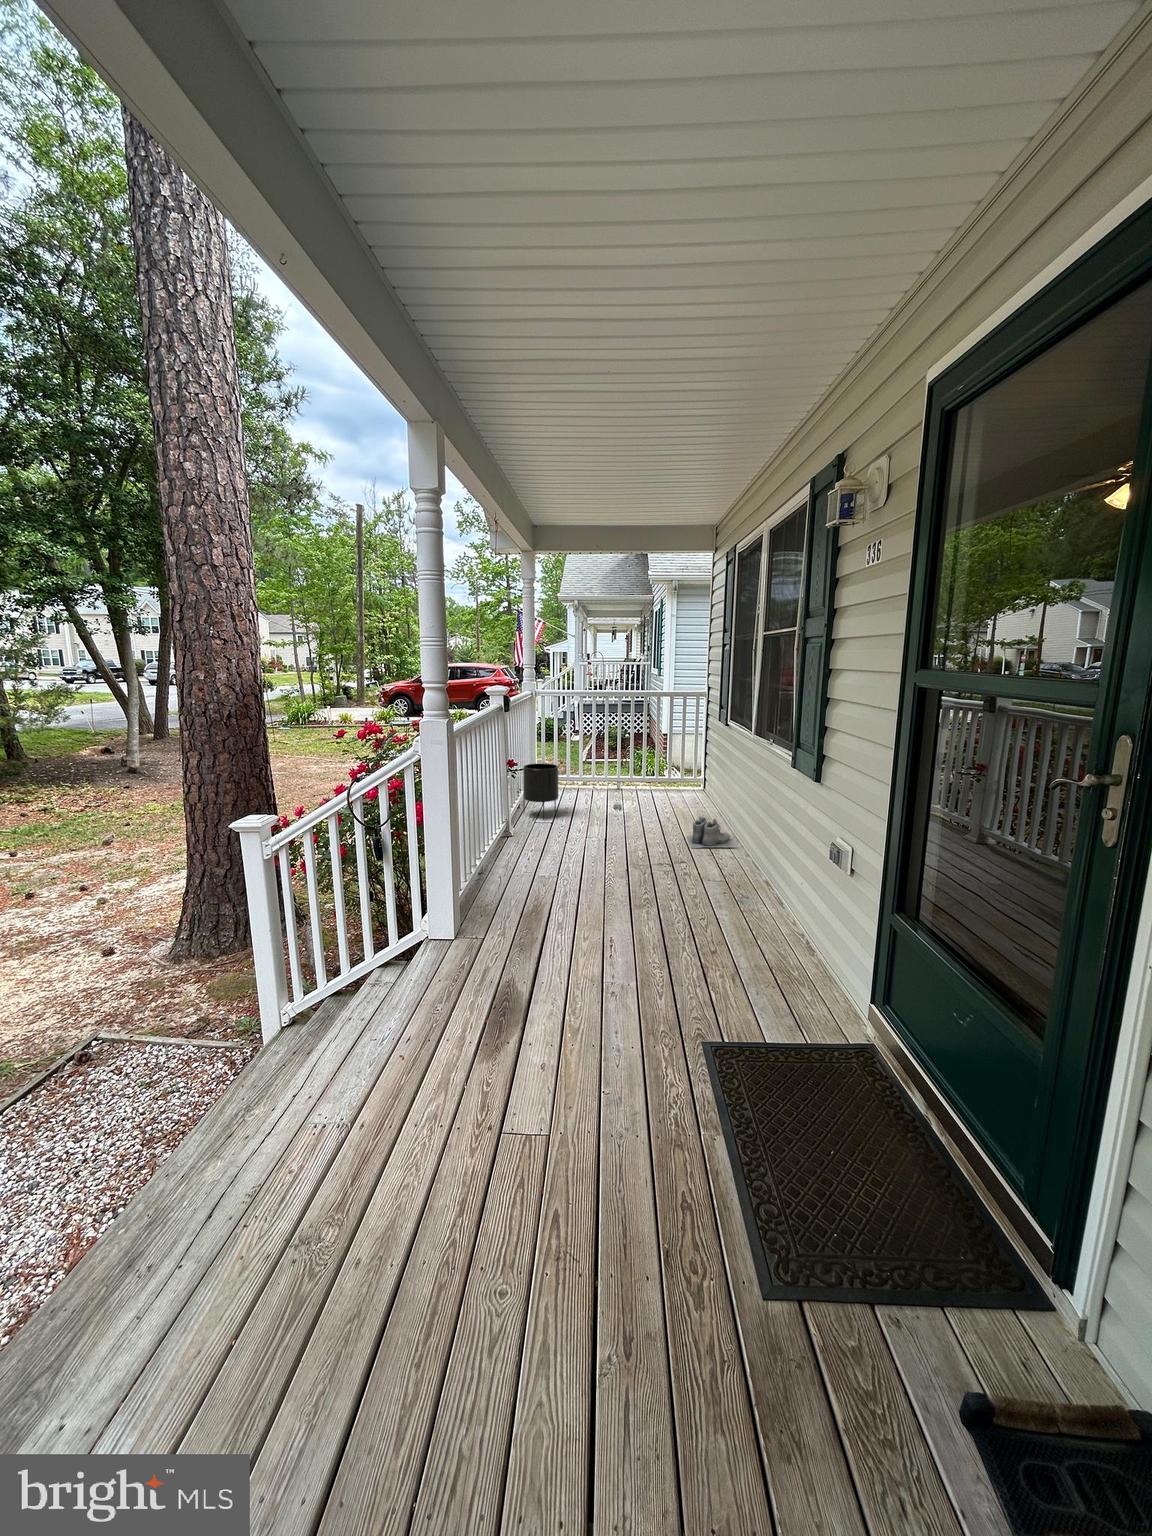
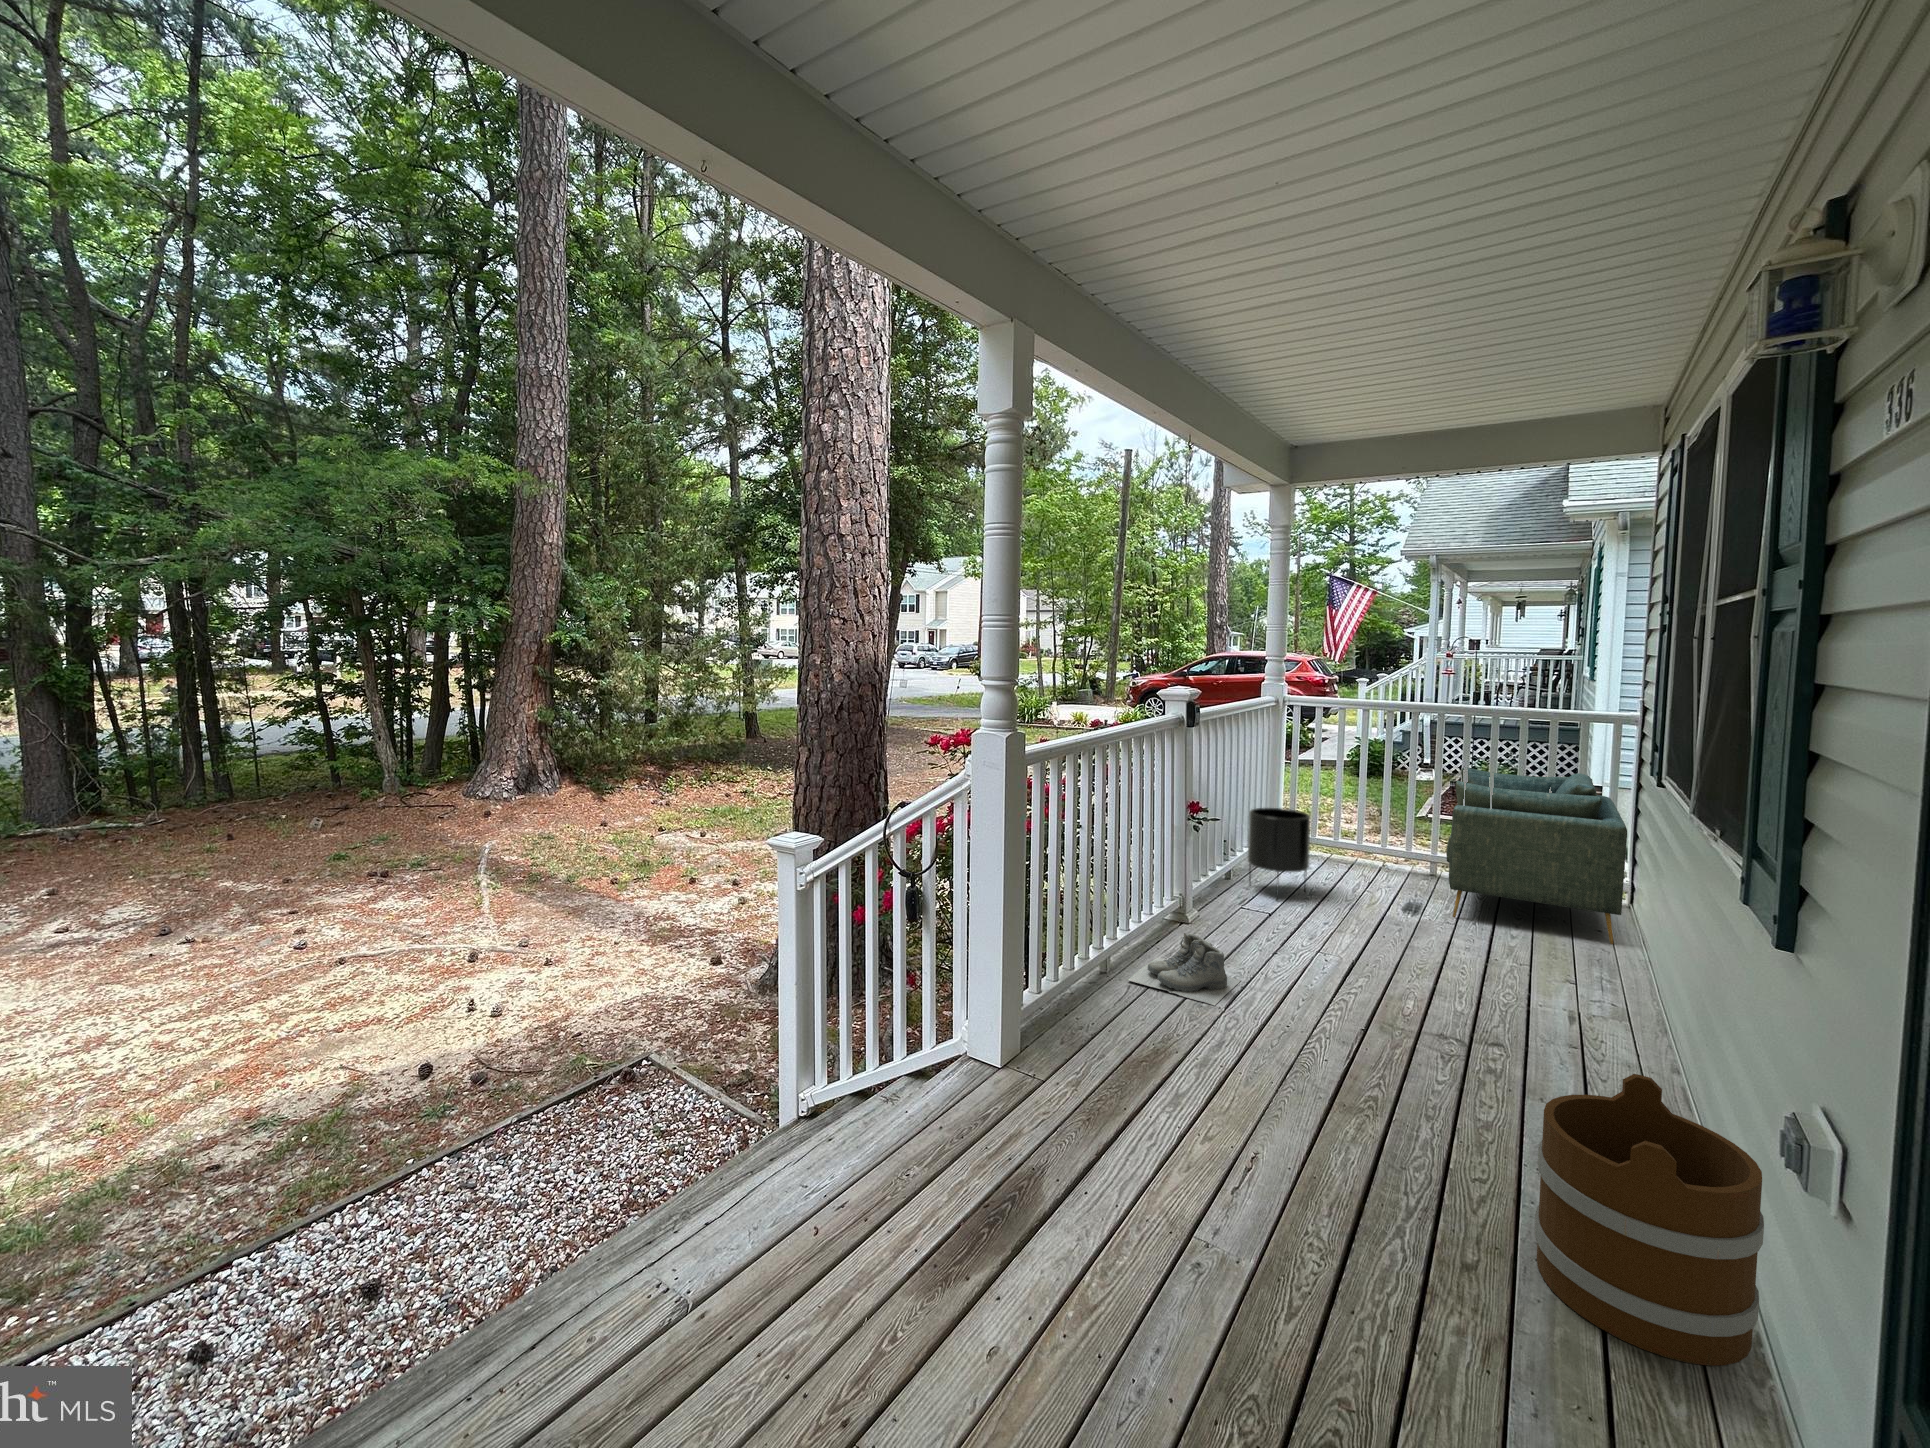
armchair: none [625,729,706,814] -> present [1446,768,1627,944]
boots: present [686,817,739,848] -> present [1128,933,1241,1006]
bucket: none [734,859,815,970] -> present [1534,1074,1764,1366]

